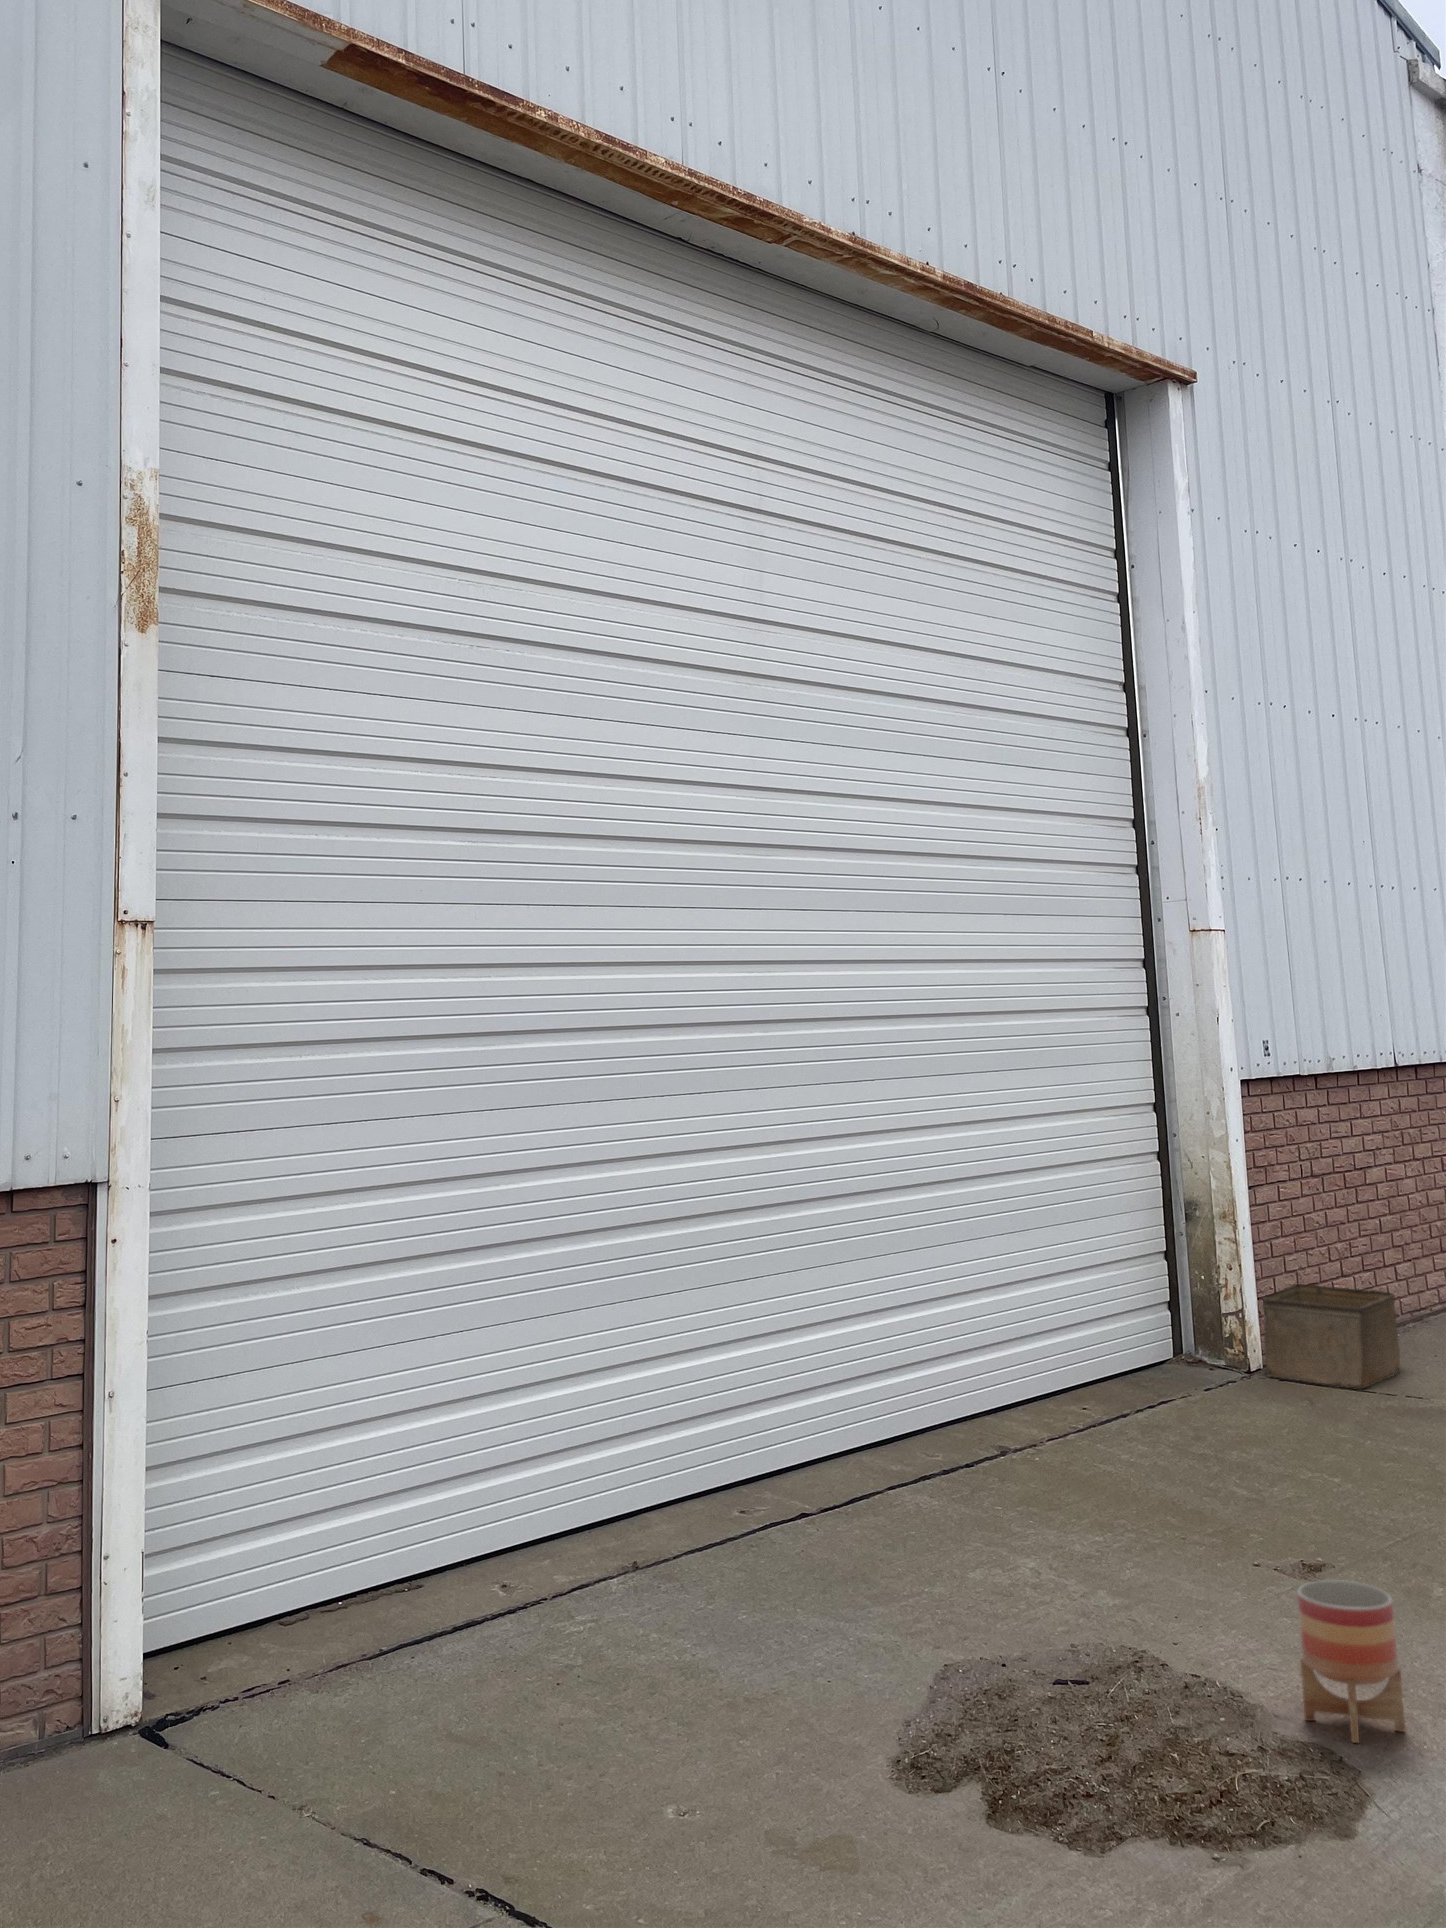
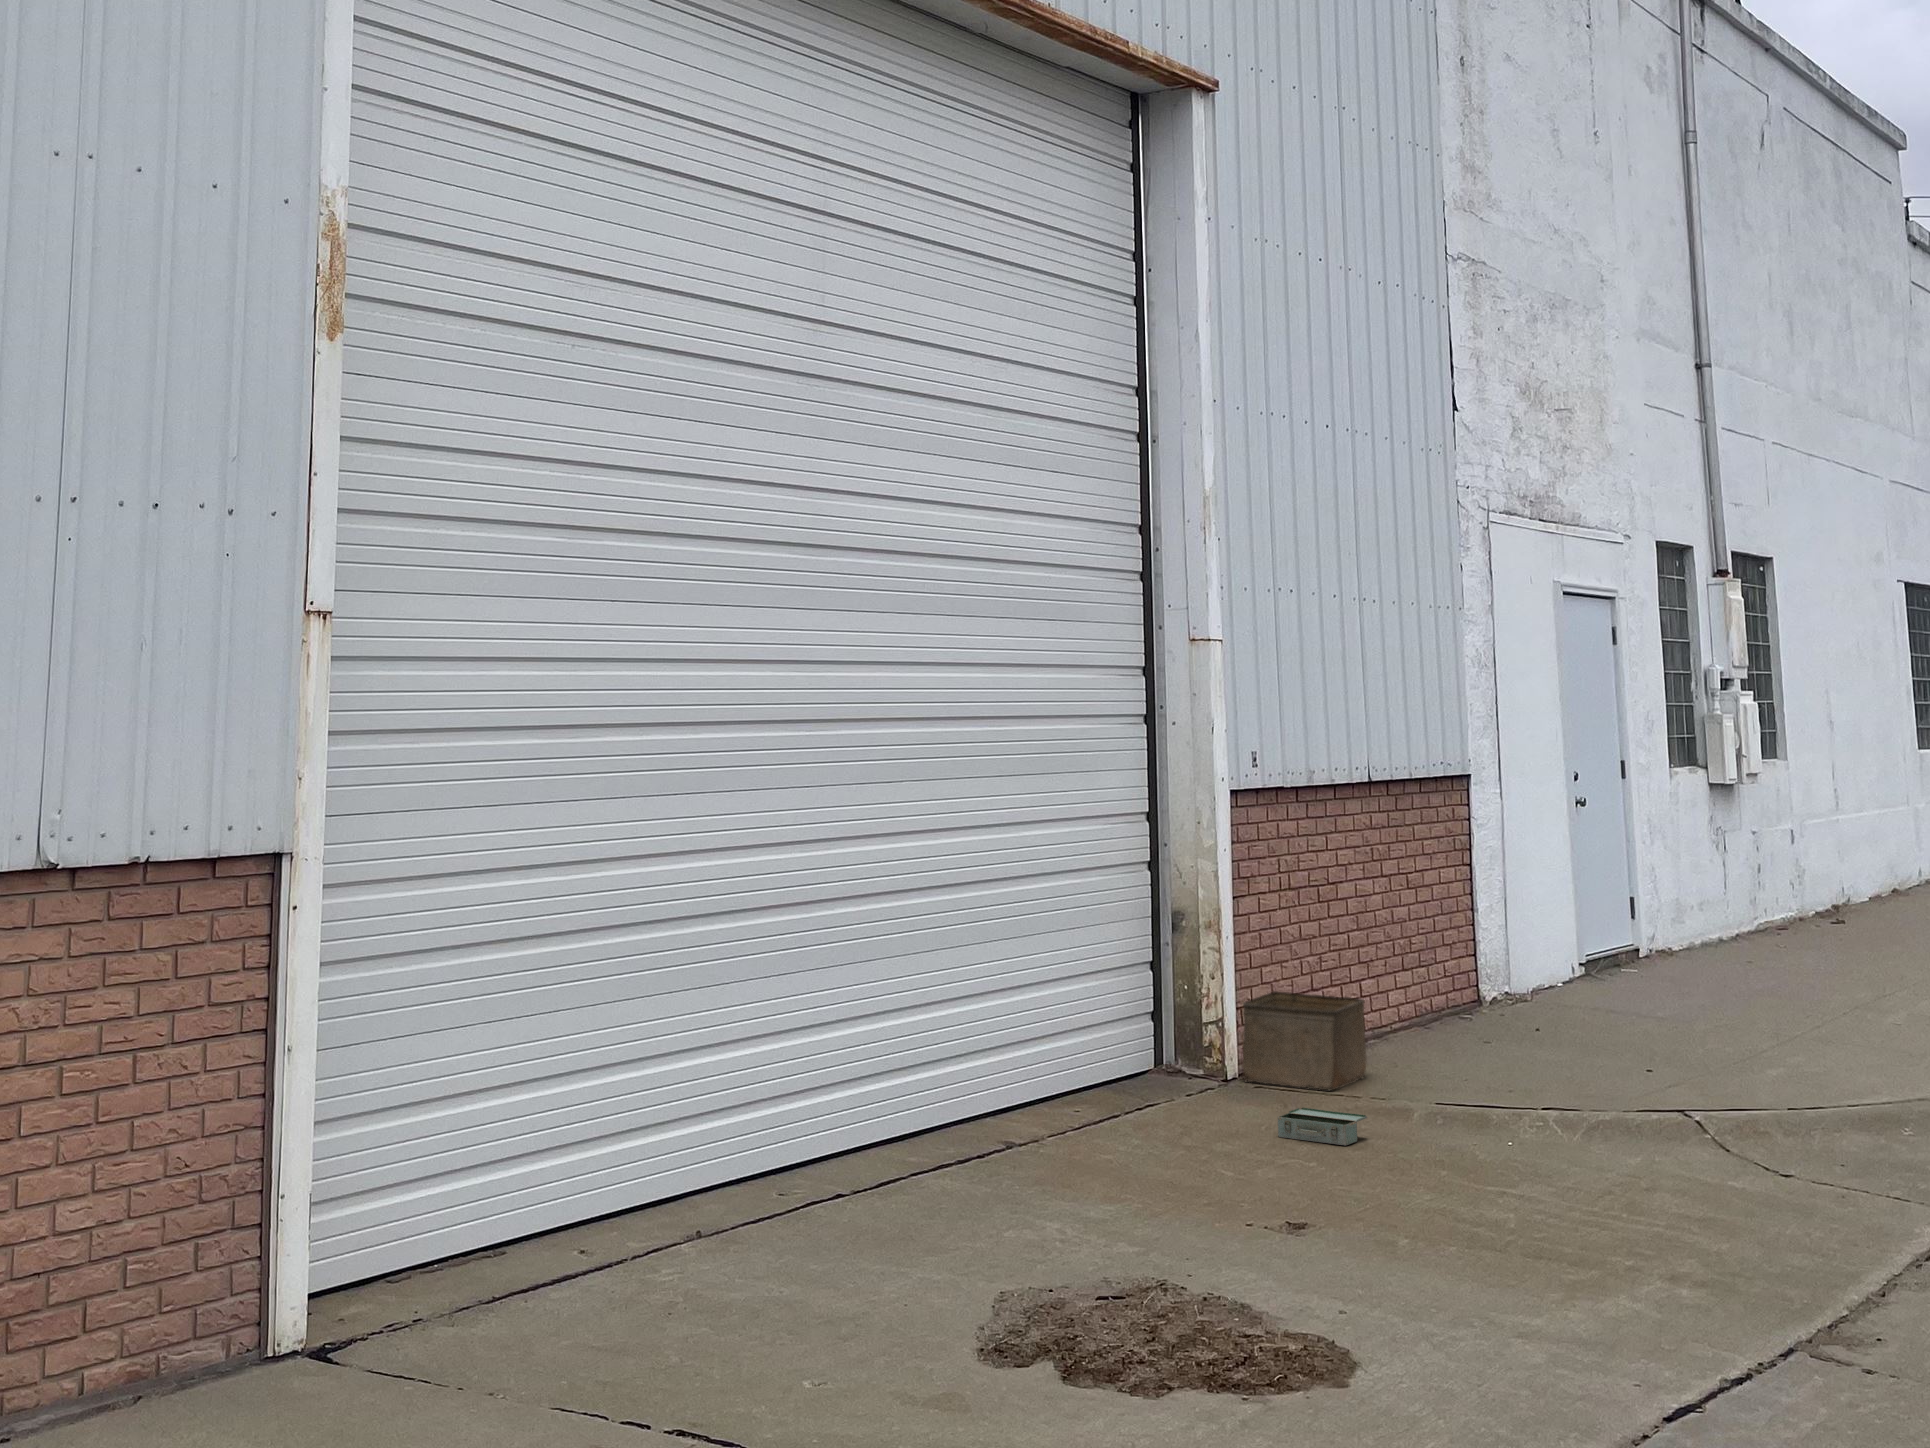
toolbox: none [1296,1415,1398,1461] -> present [1278,1108,1367,1145]
planter: present [1297,1580,1405,1743] -> none [1302,1202,1383,1328]

